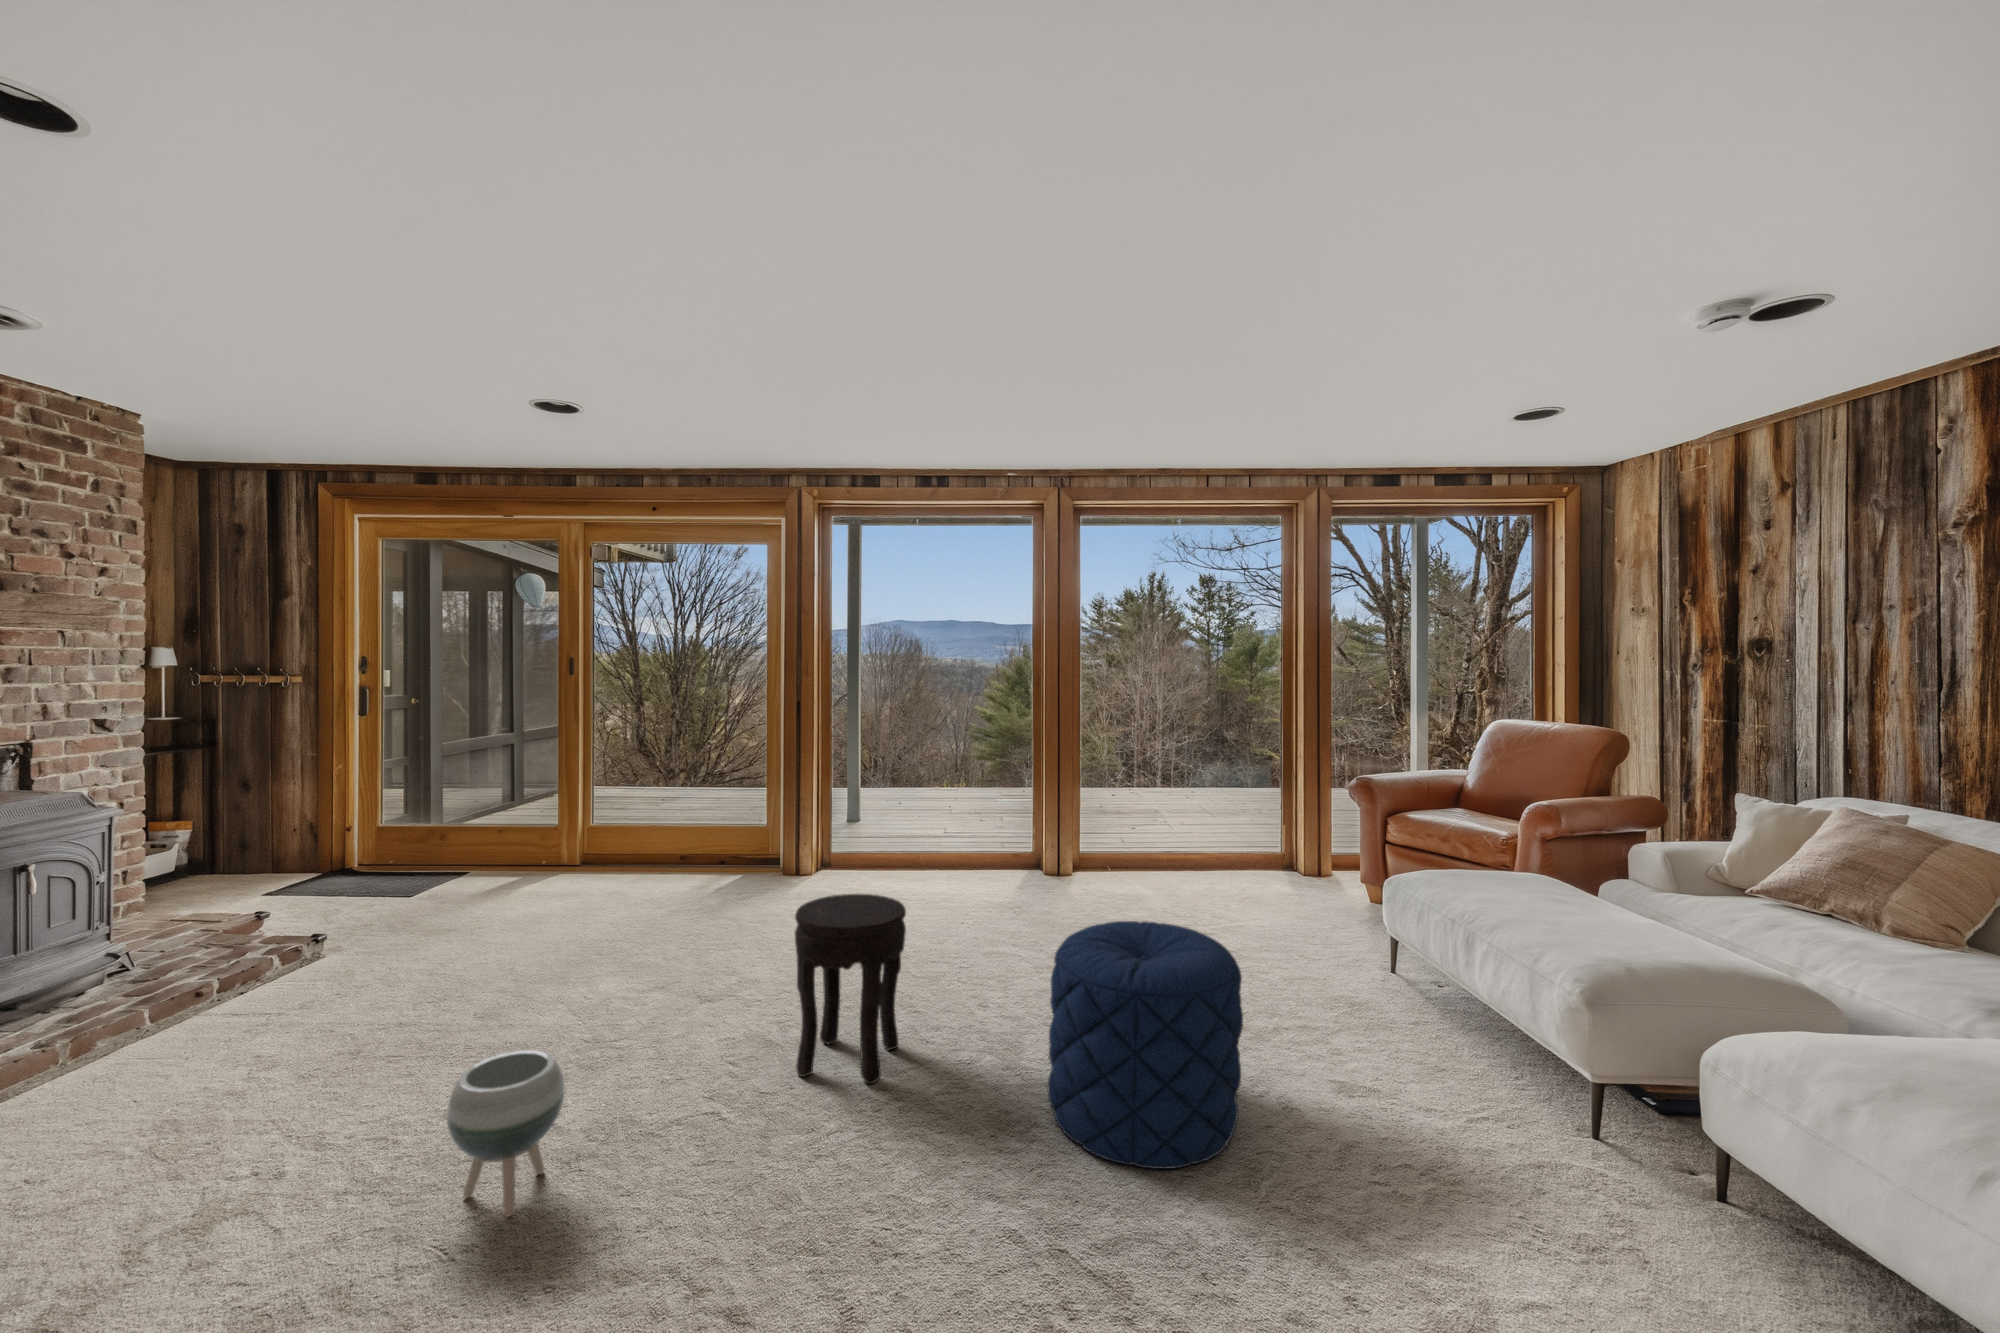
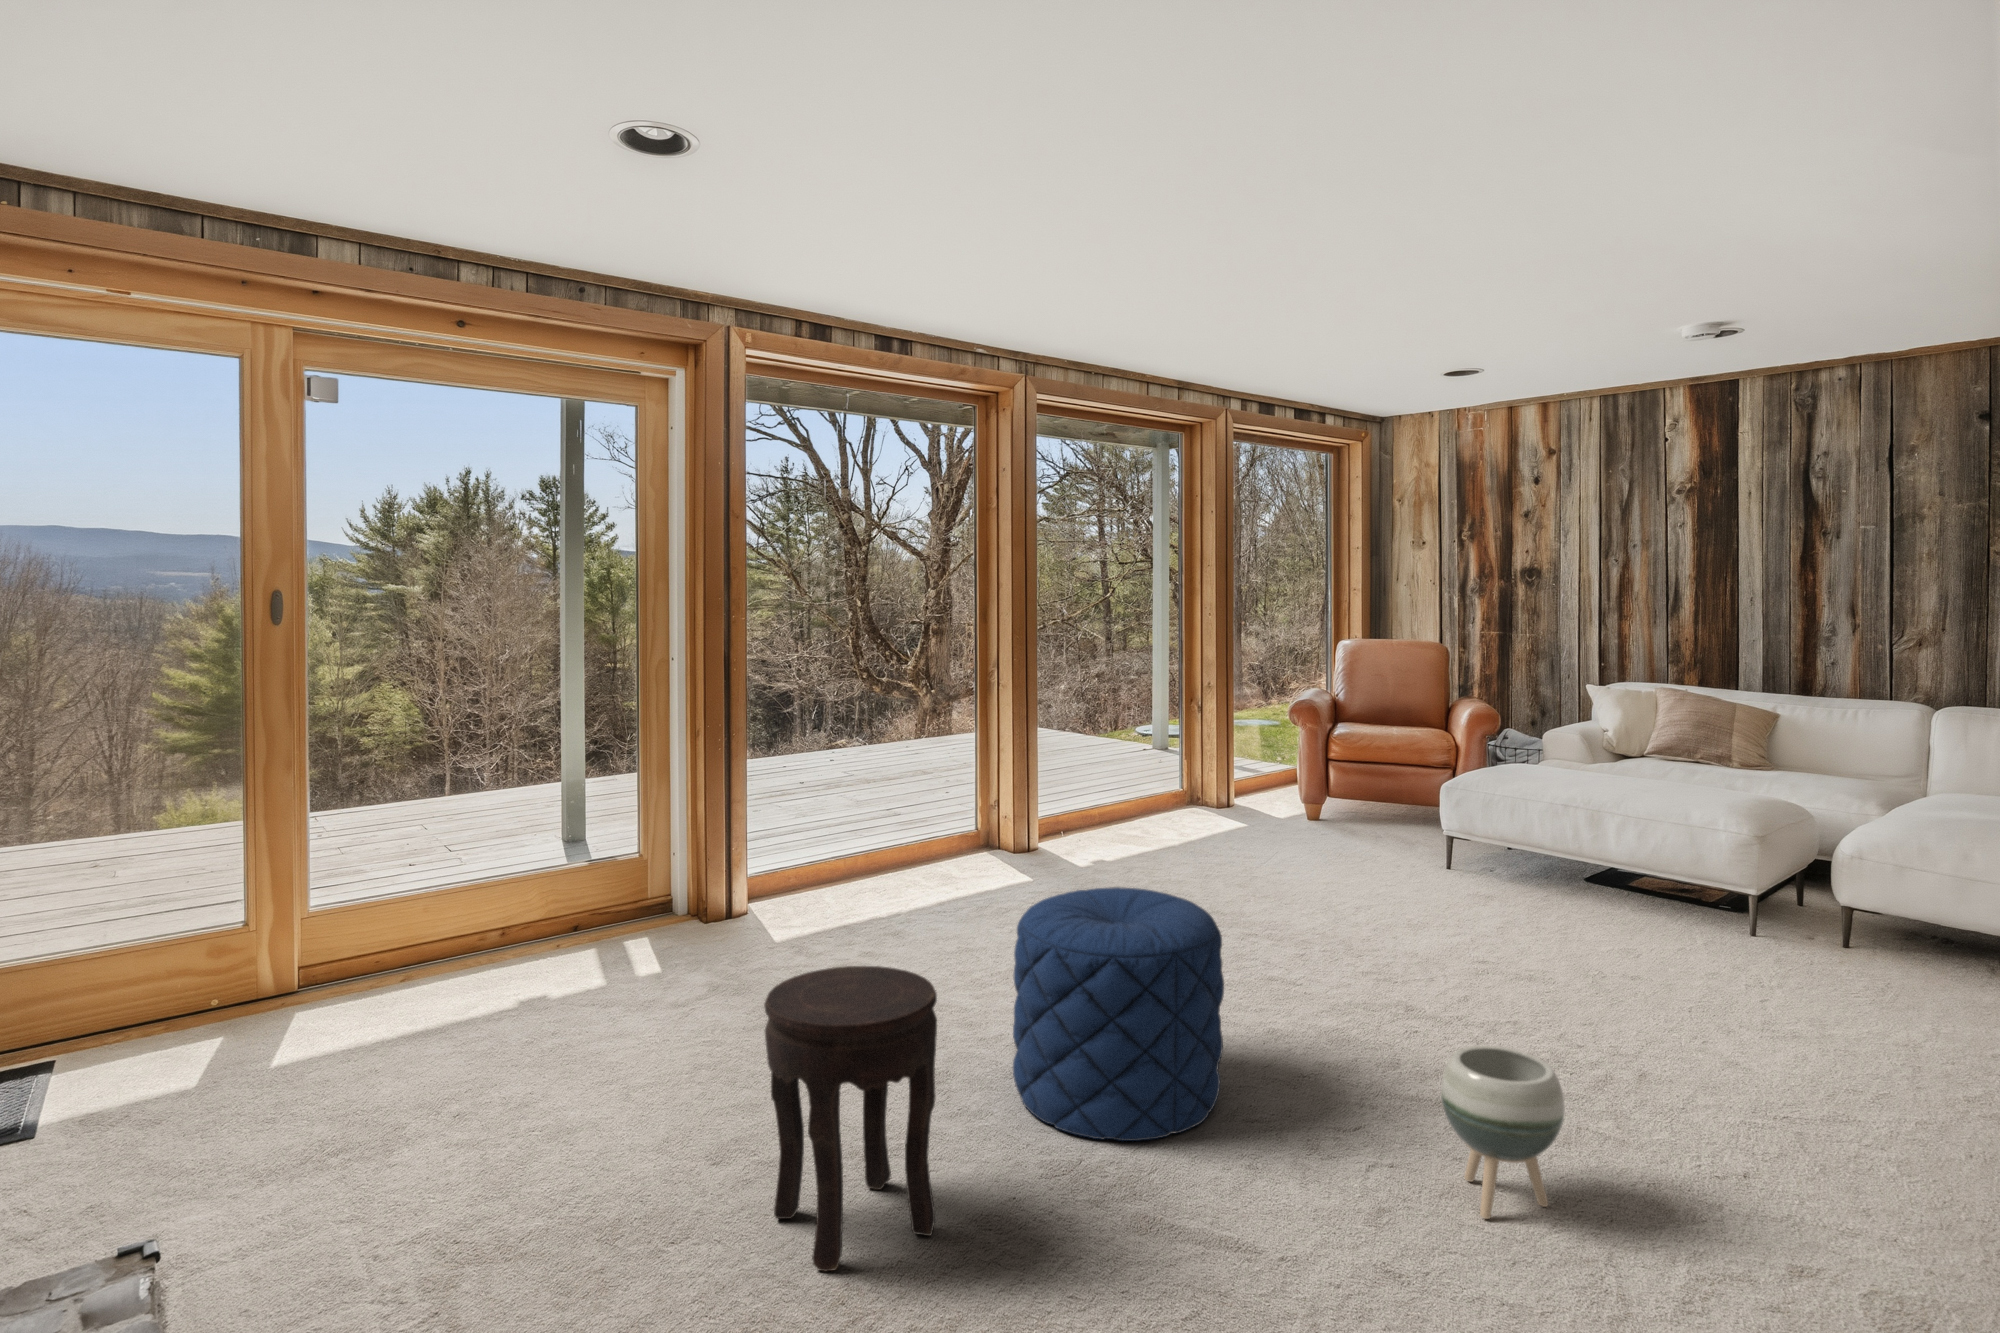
side table: present [795,894,906,1084] -> present [764,966,937,1271]
pouf: present [1047,921,1243,1169] -> present [1013,887,1224,1141]

